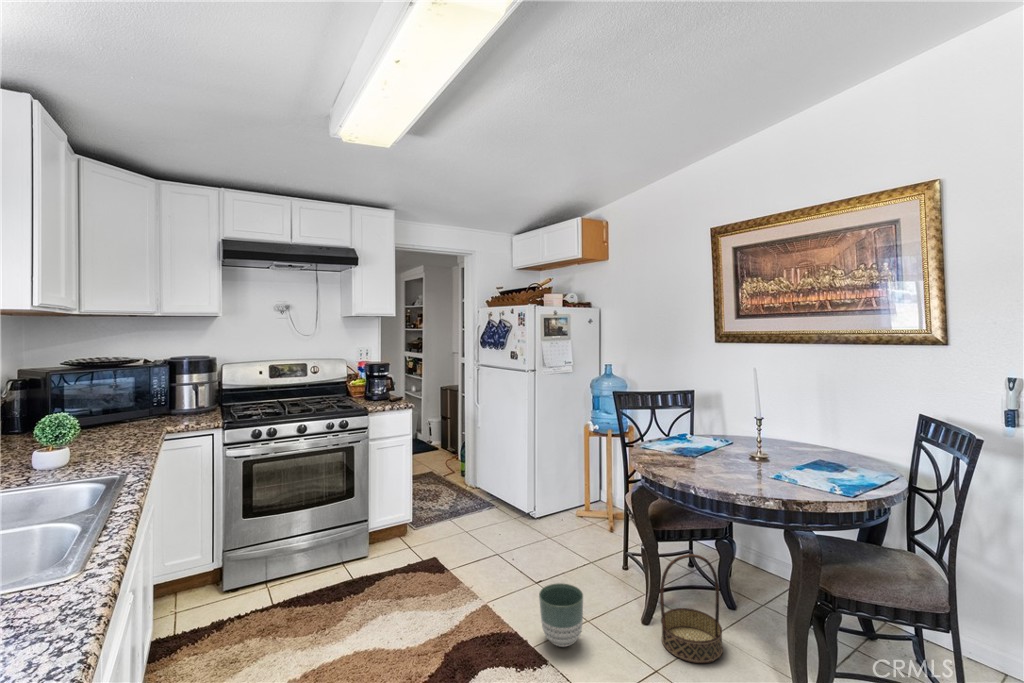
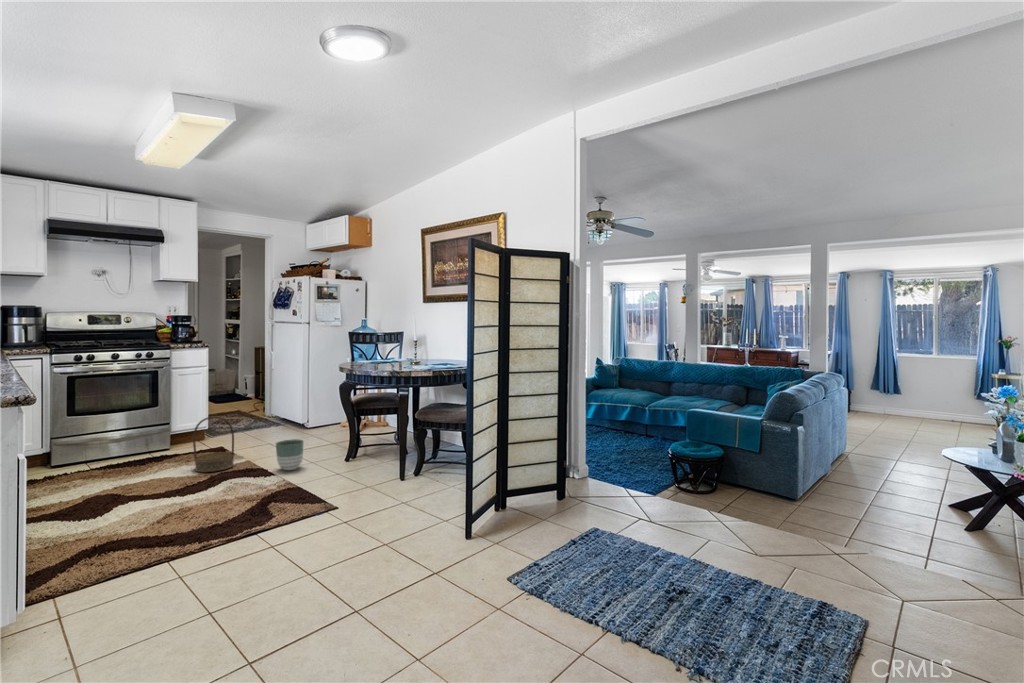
basket: present [660,554,723,663] -> present [193,416,234,472]

